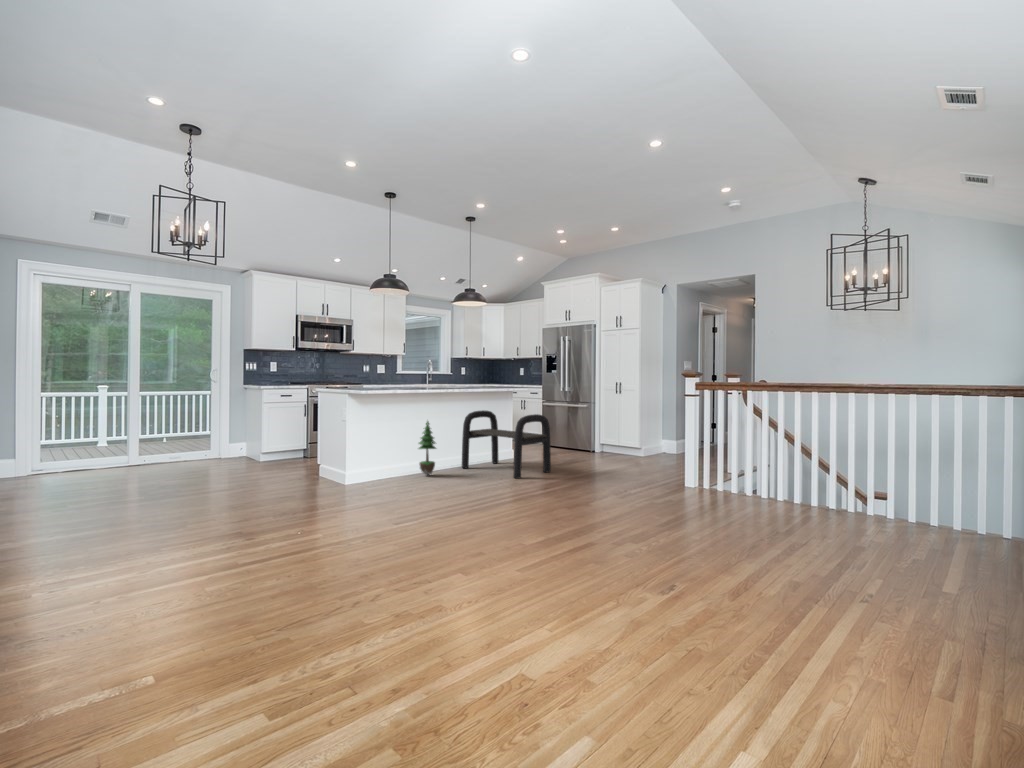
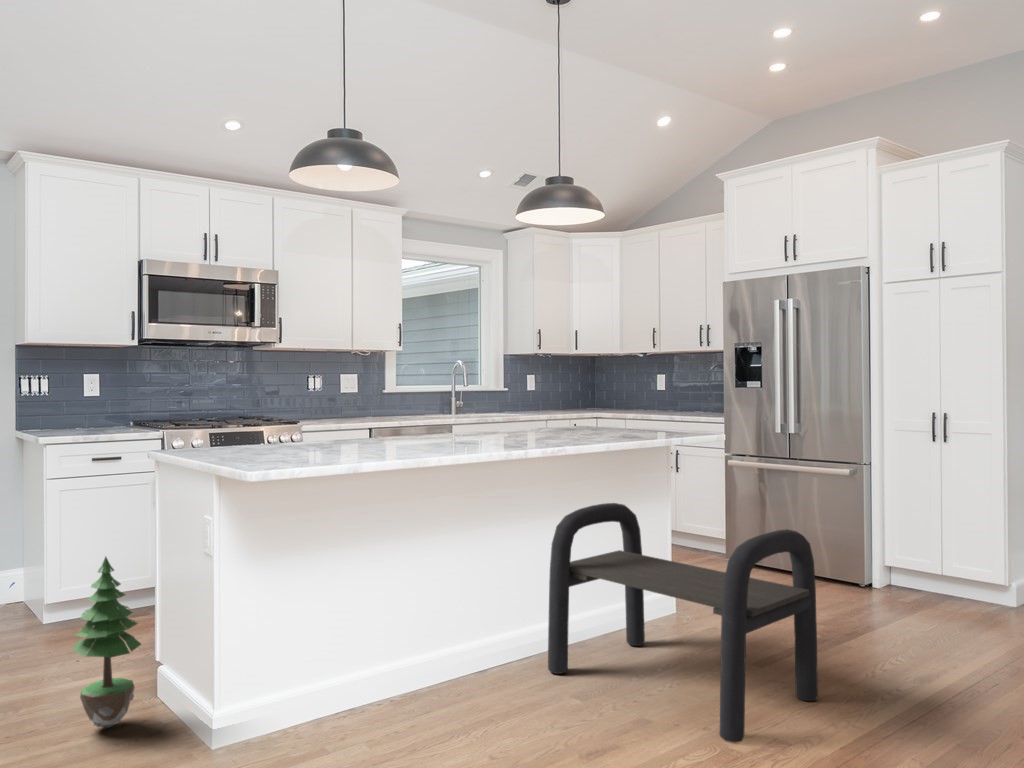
potted tree: present [419,421,436,475] -> present [73,557,141,728]

